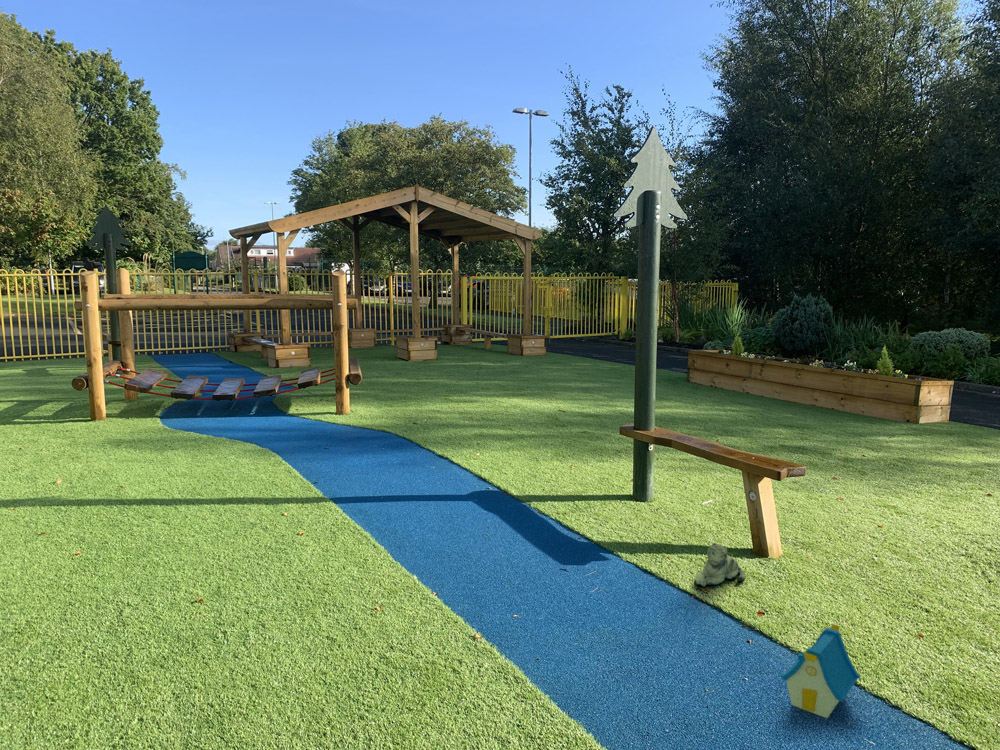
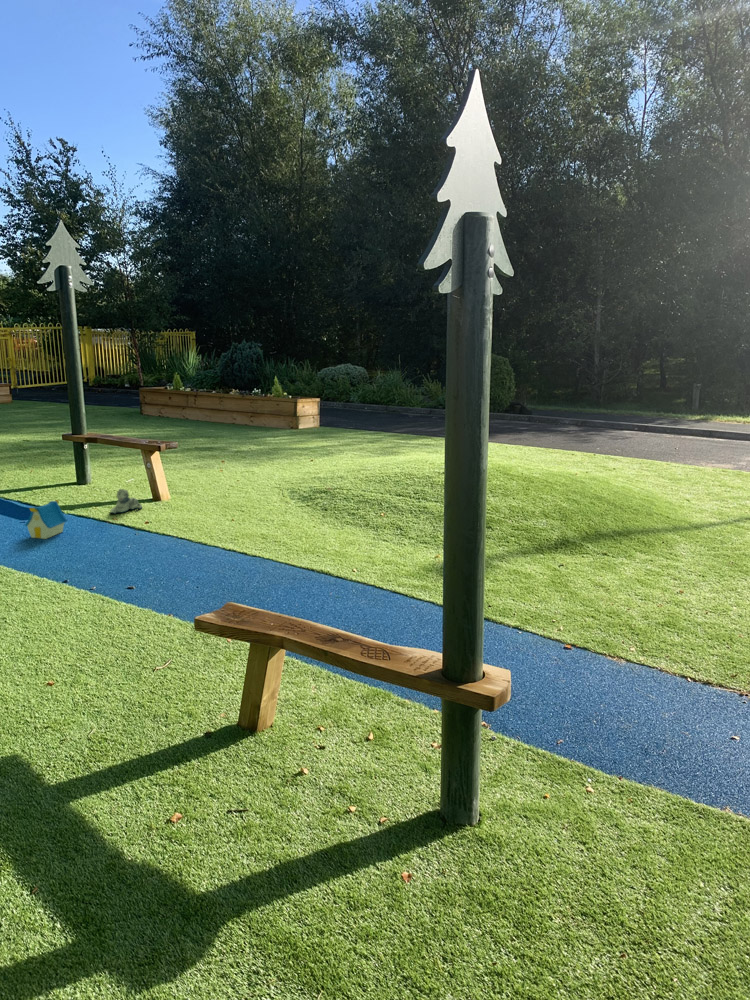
toy house: present [780,625,861,718] -> present [25,500,67,539]

